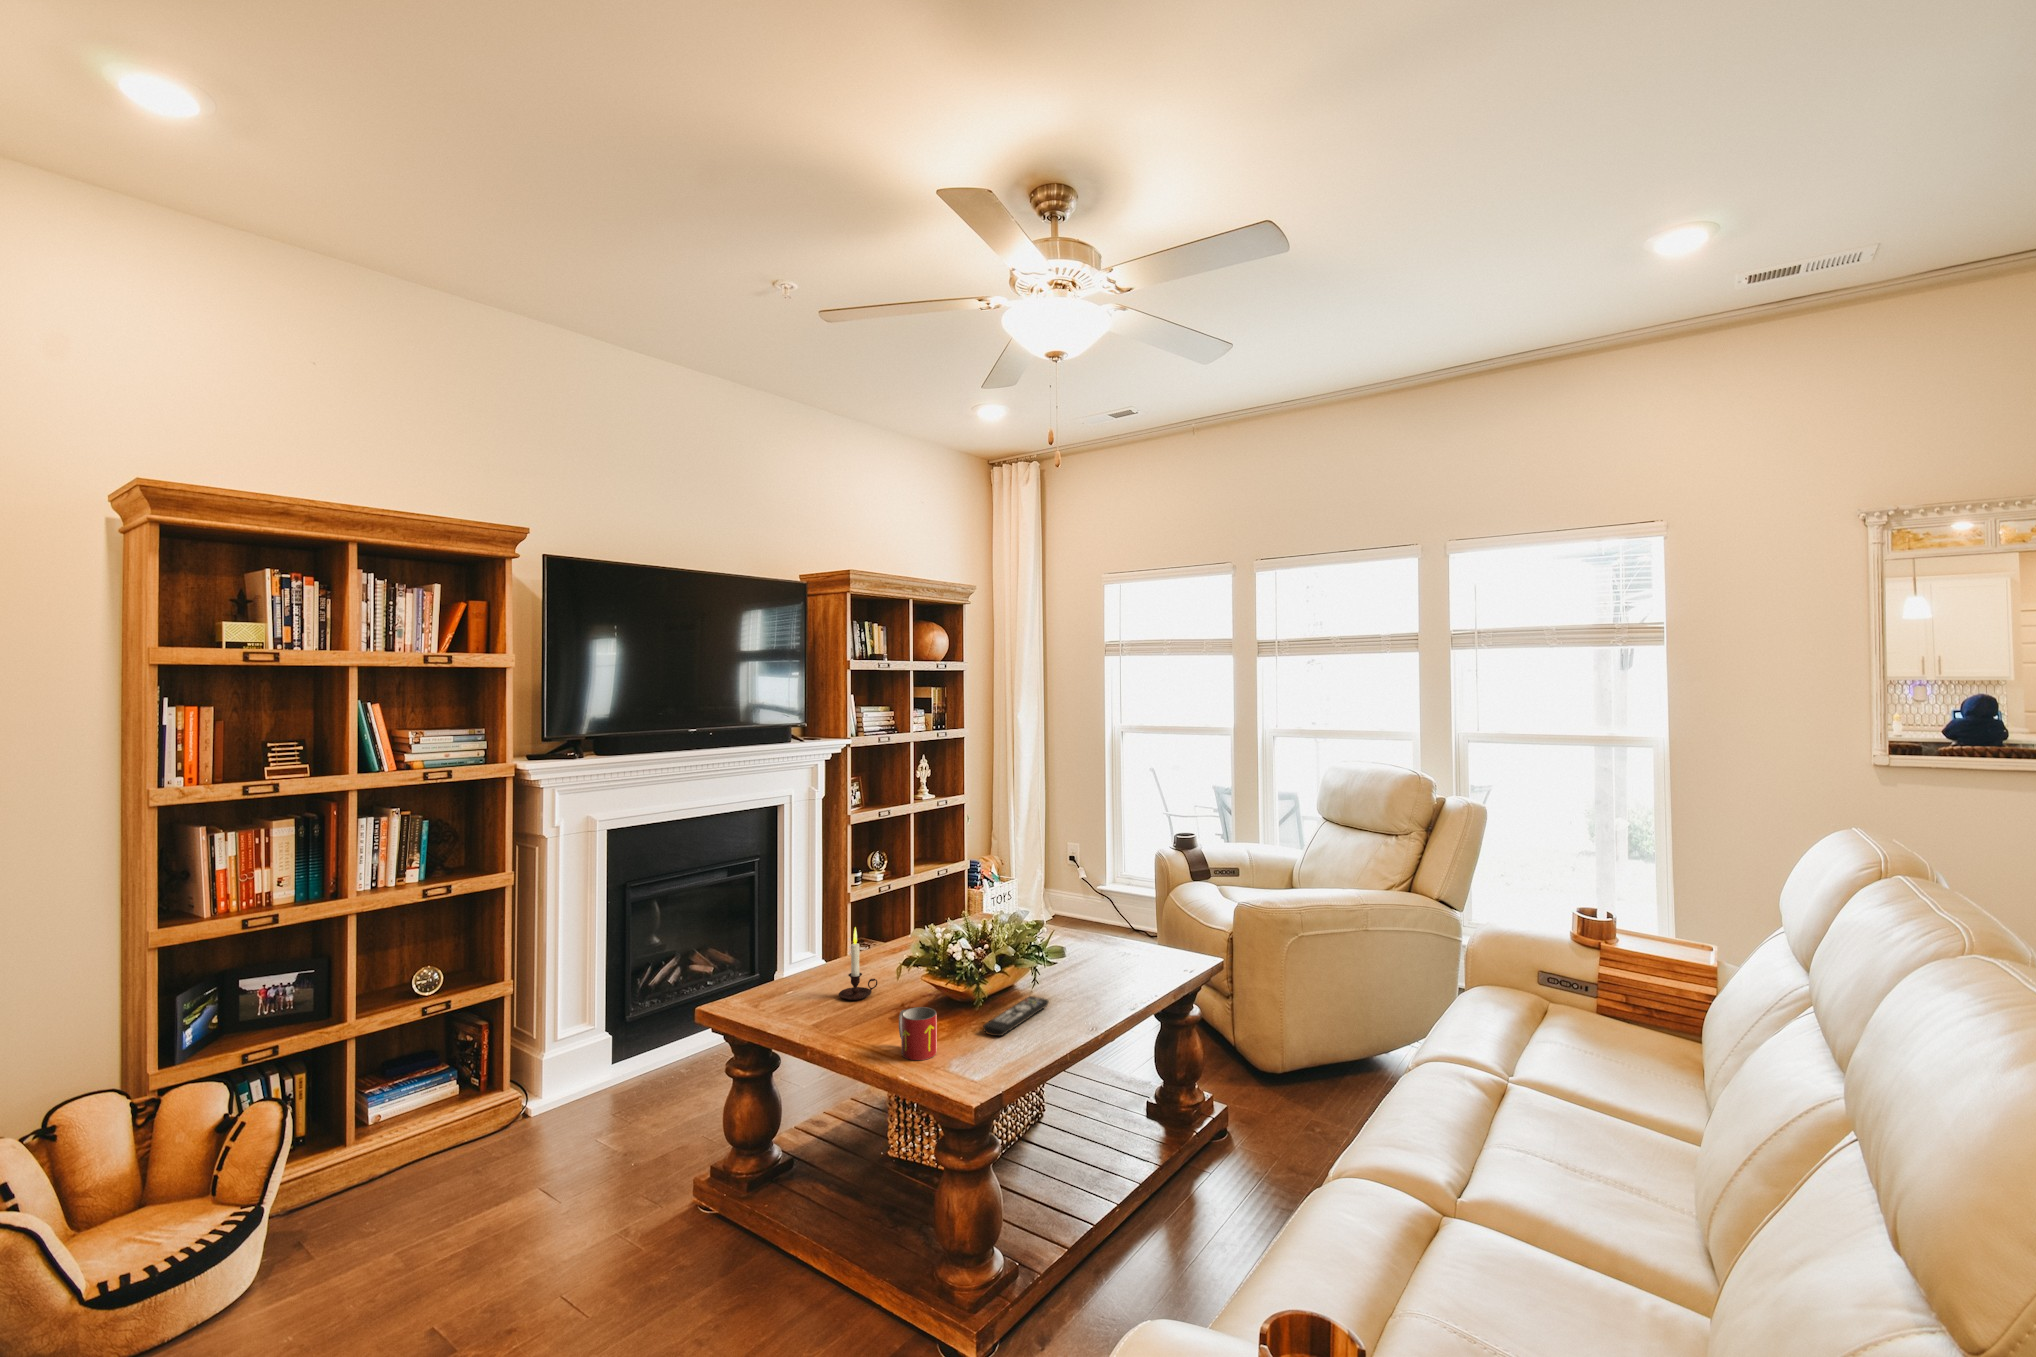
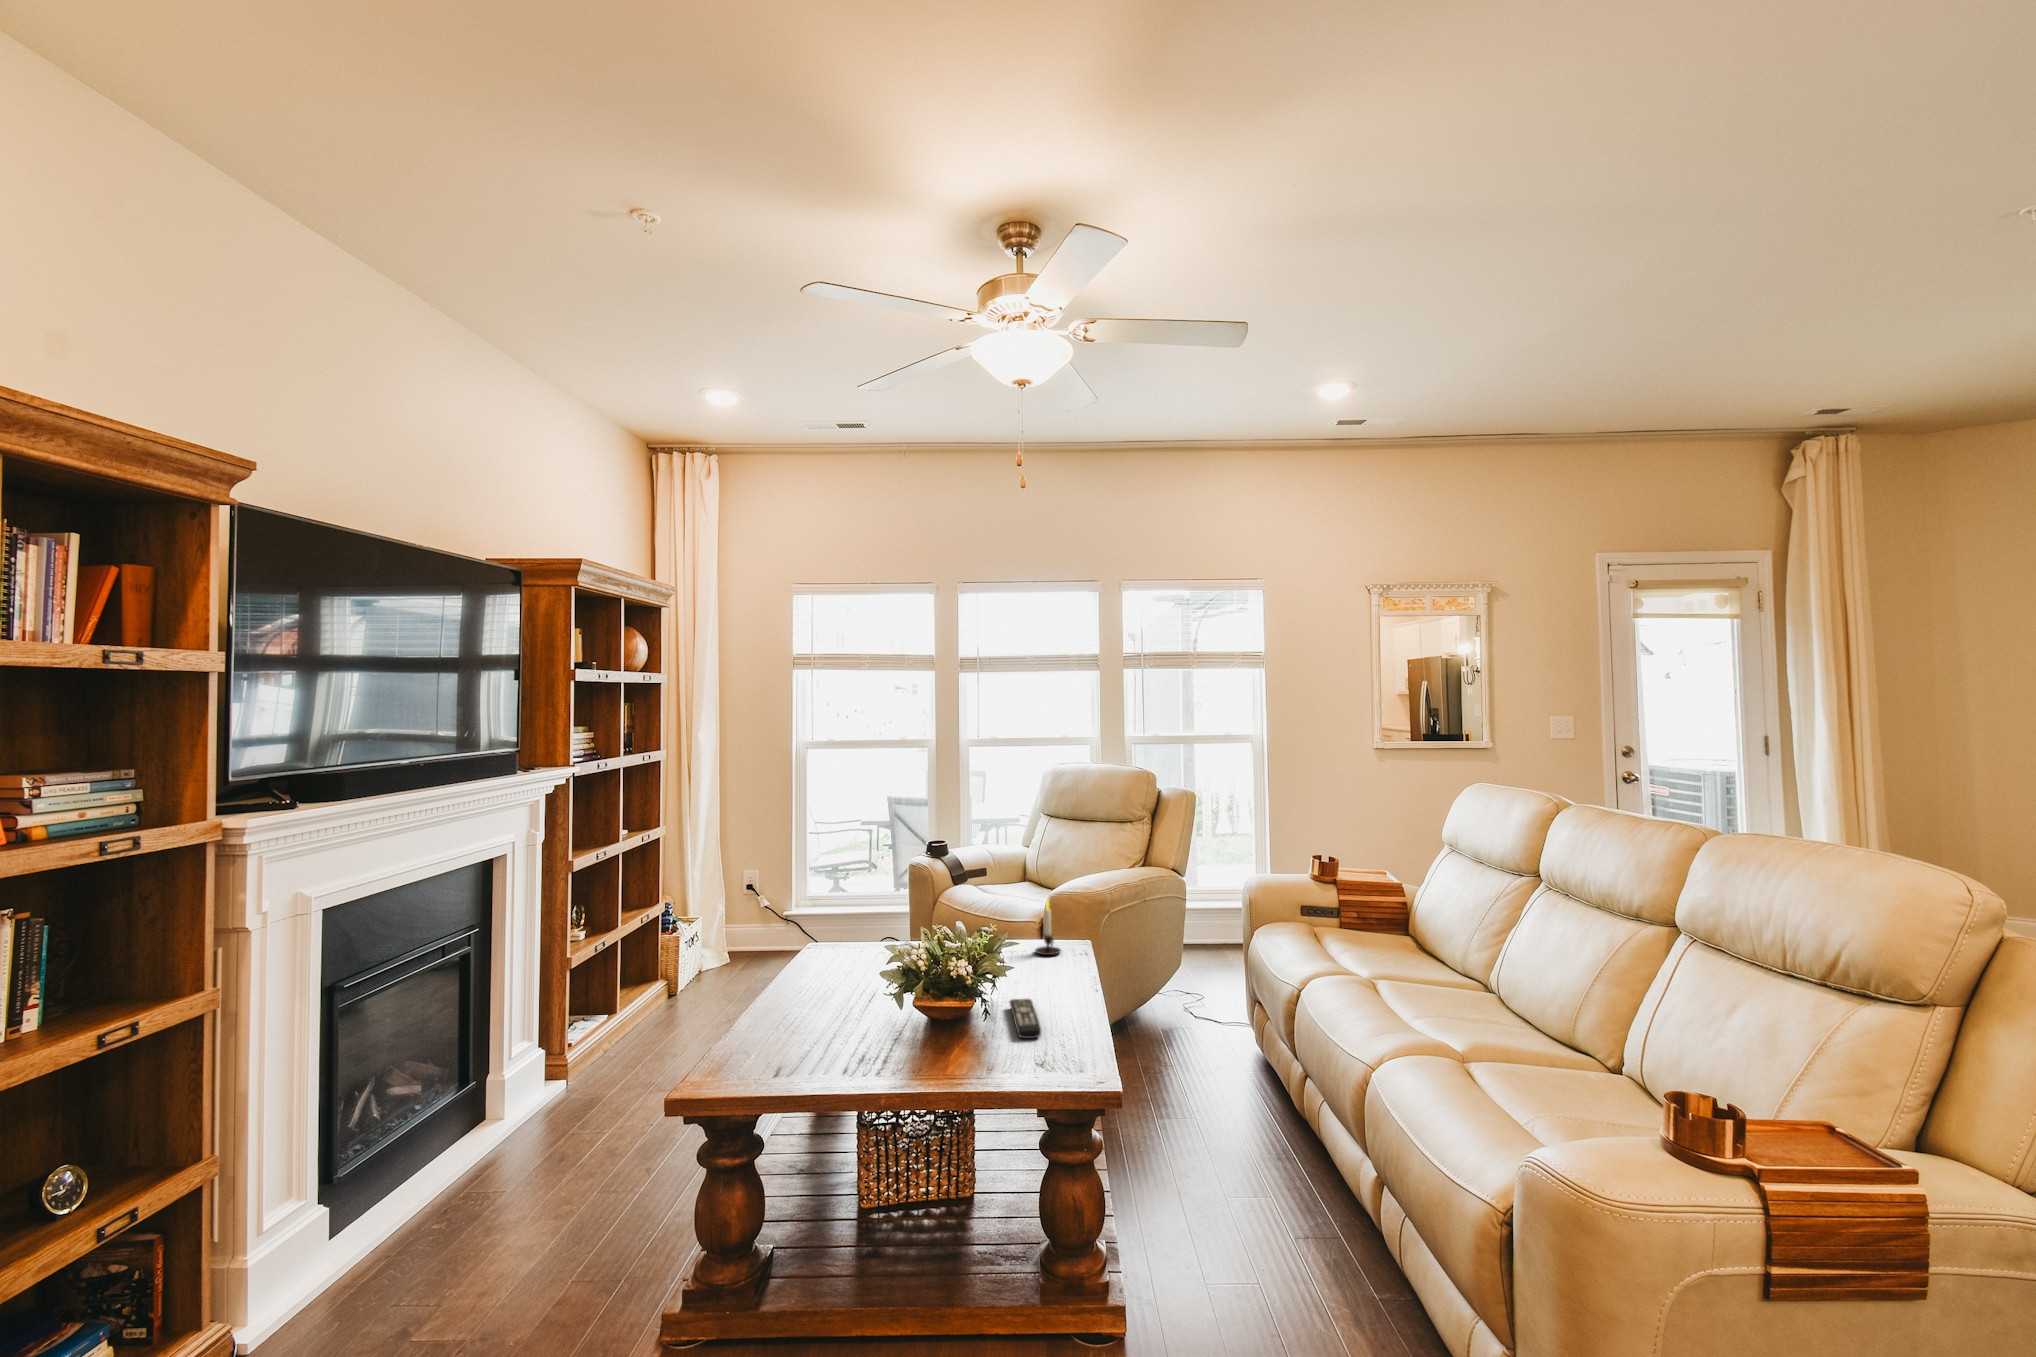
candle: present [839,927,877,1000] -> present [1035,899,1061,955]
mug: present [899,1007,937,1060] -> none [966,1022,1015,1076]

